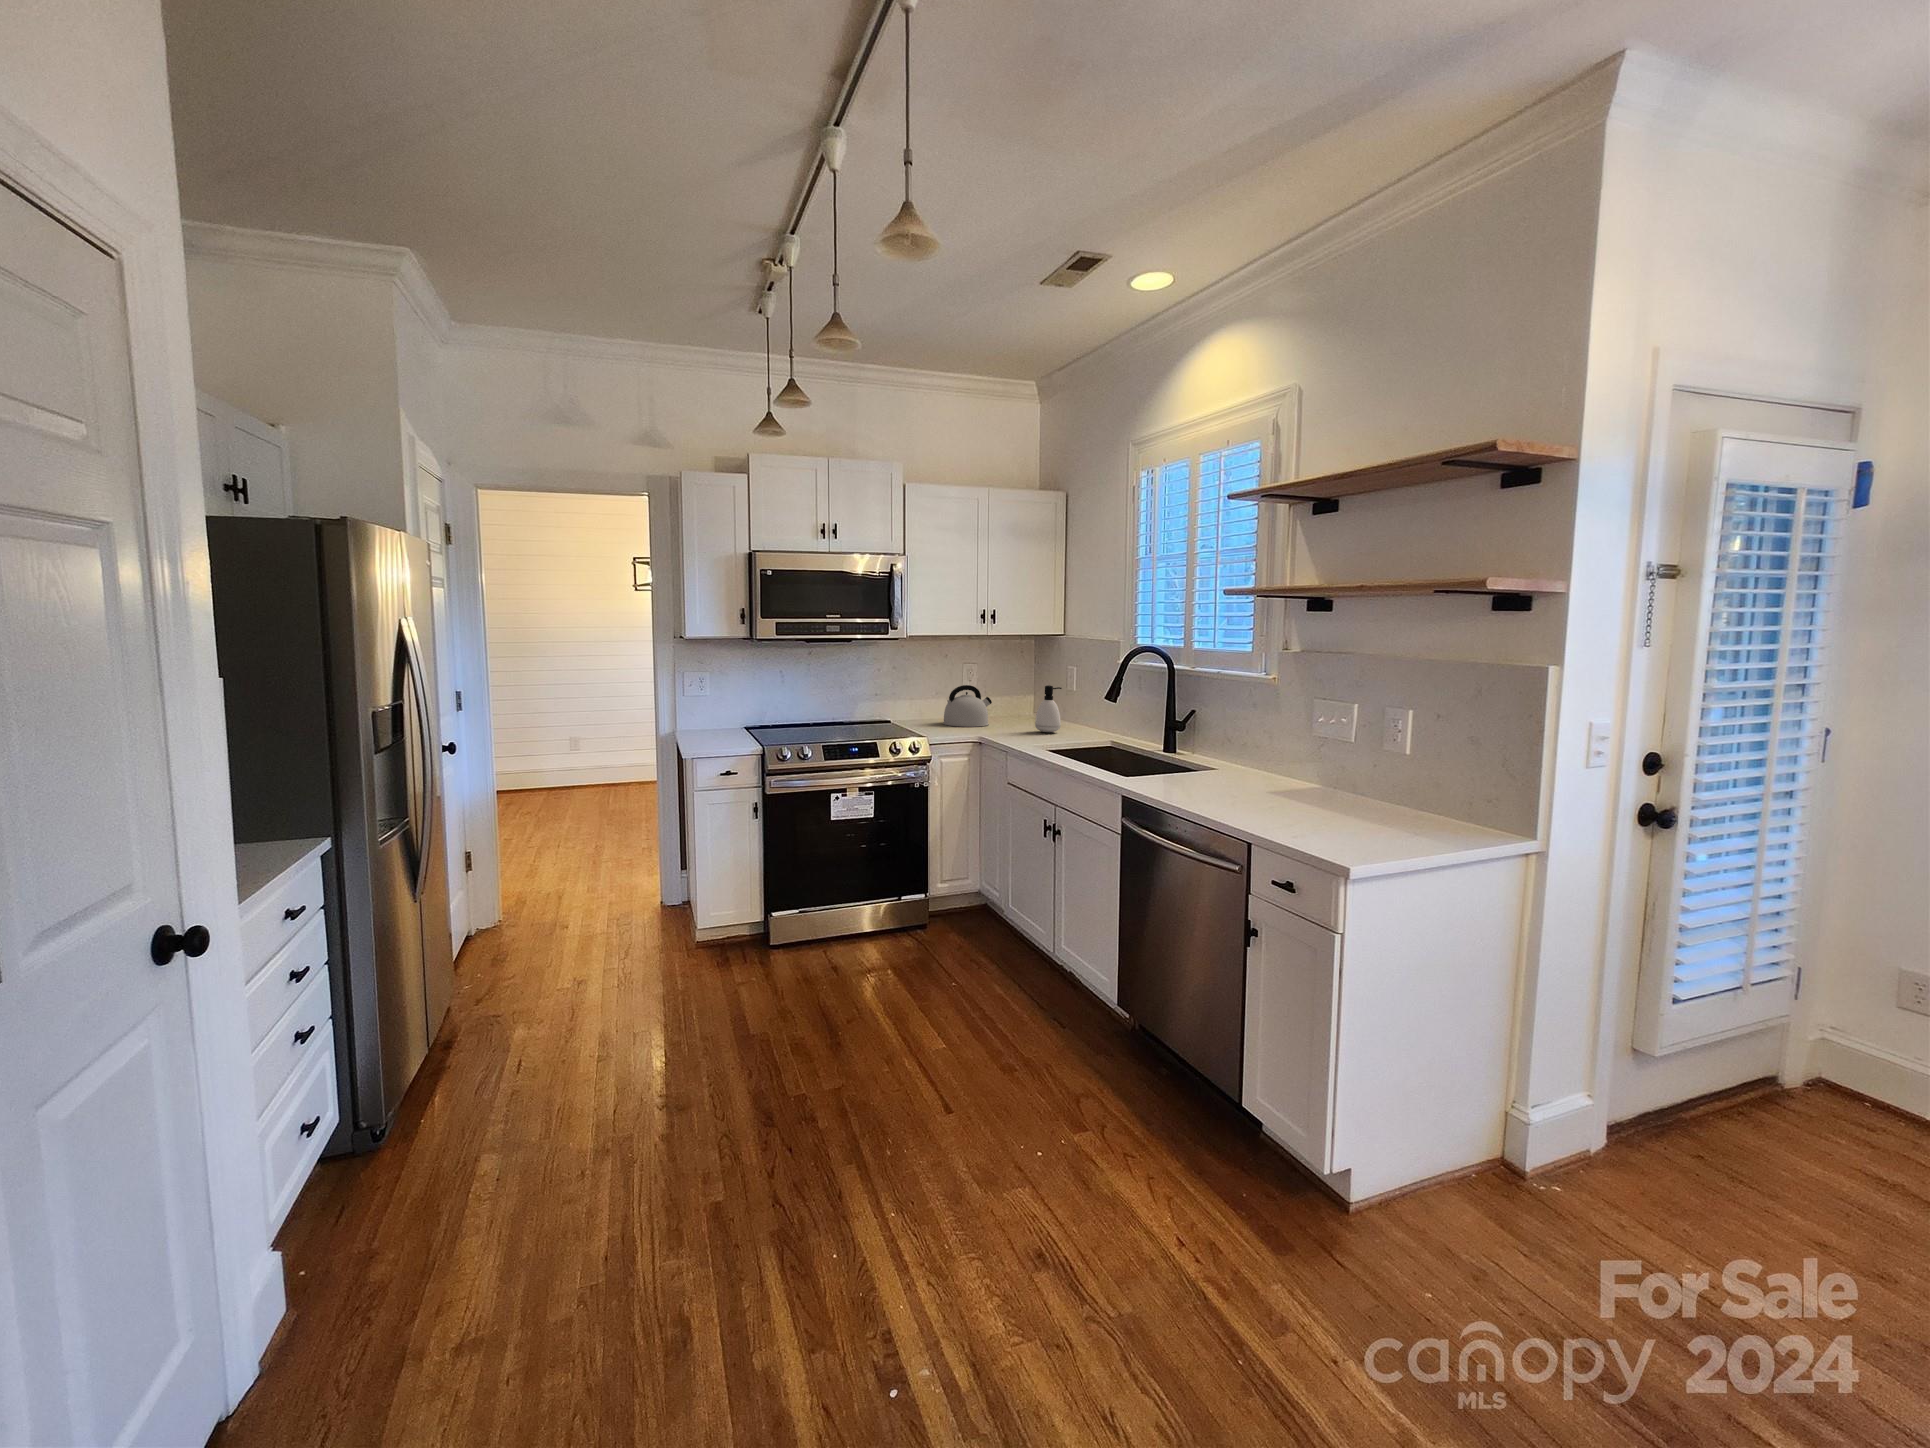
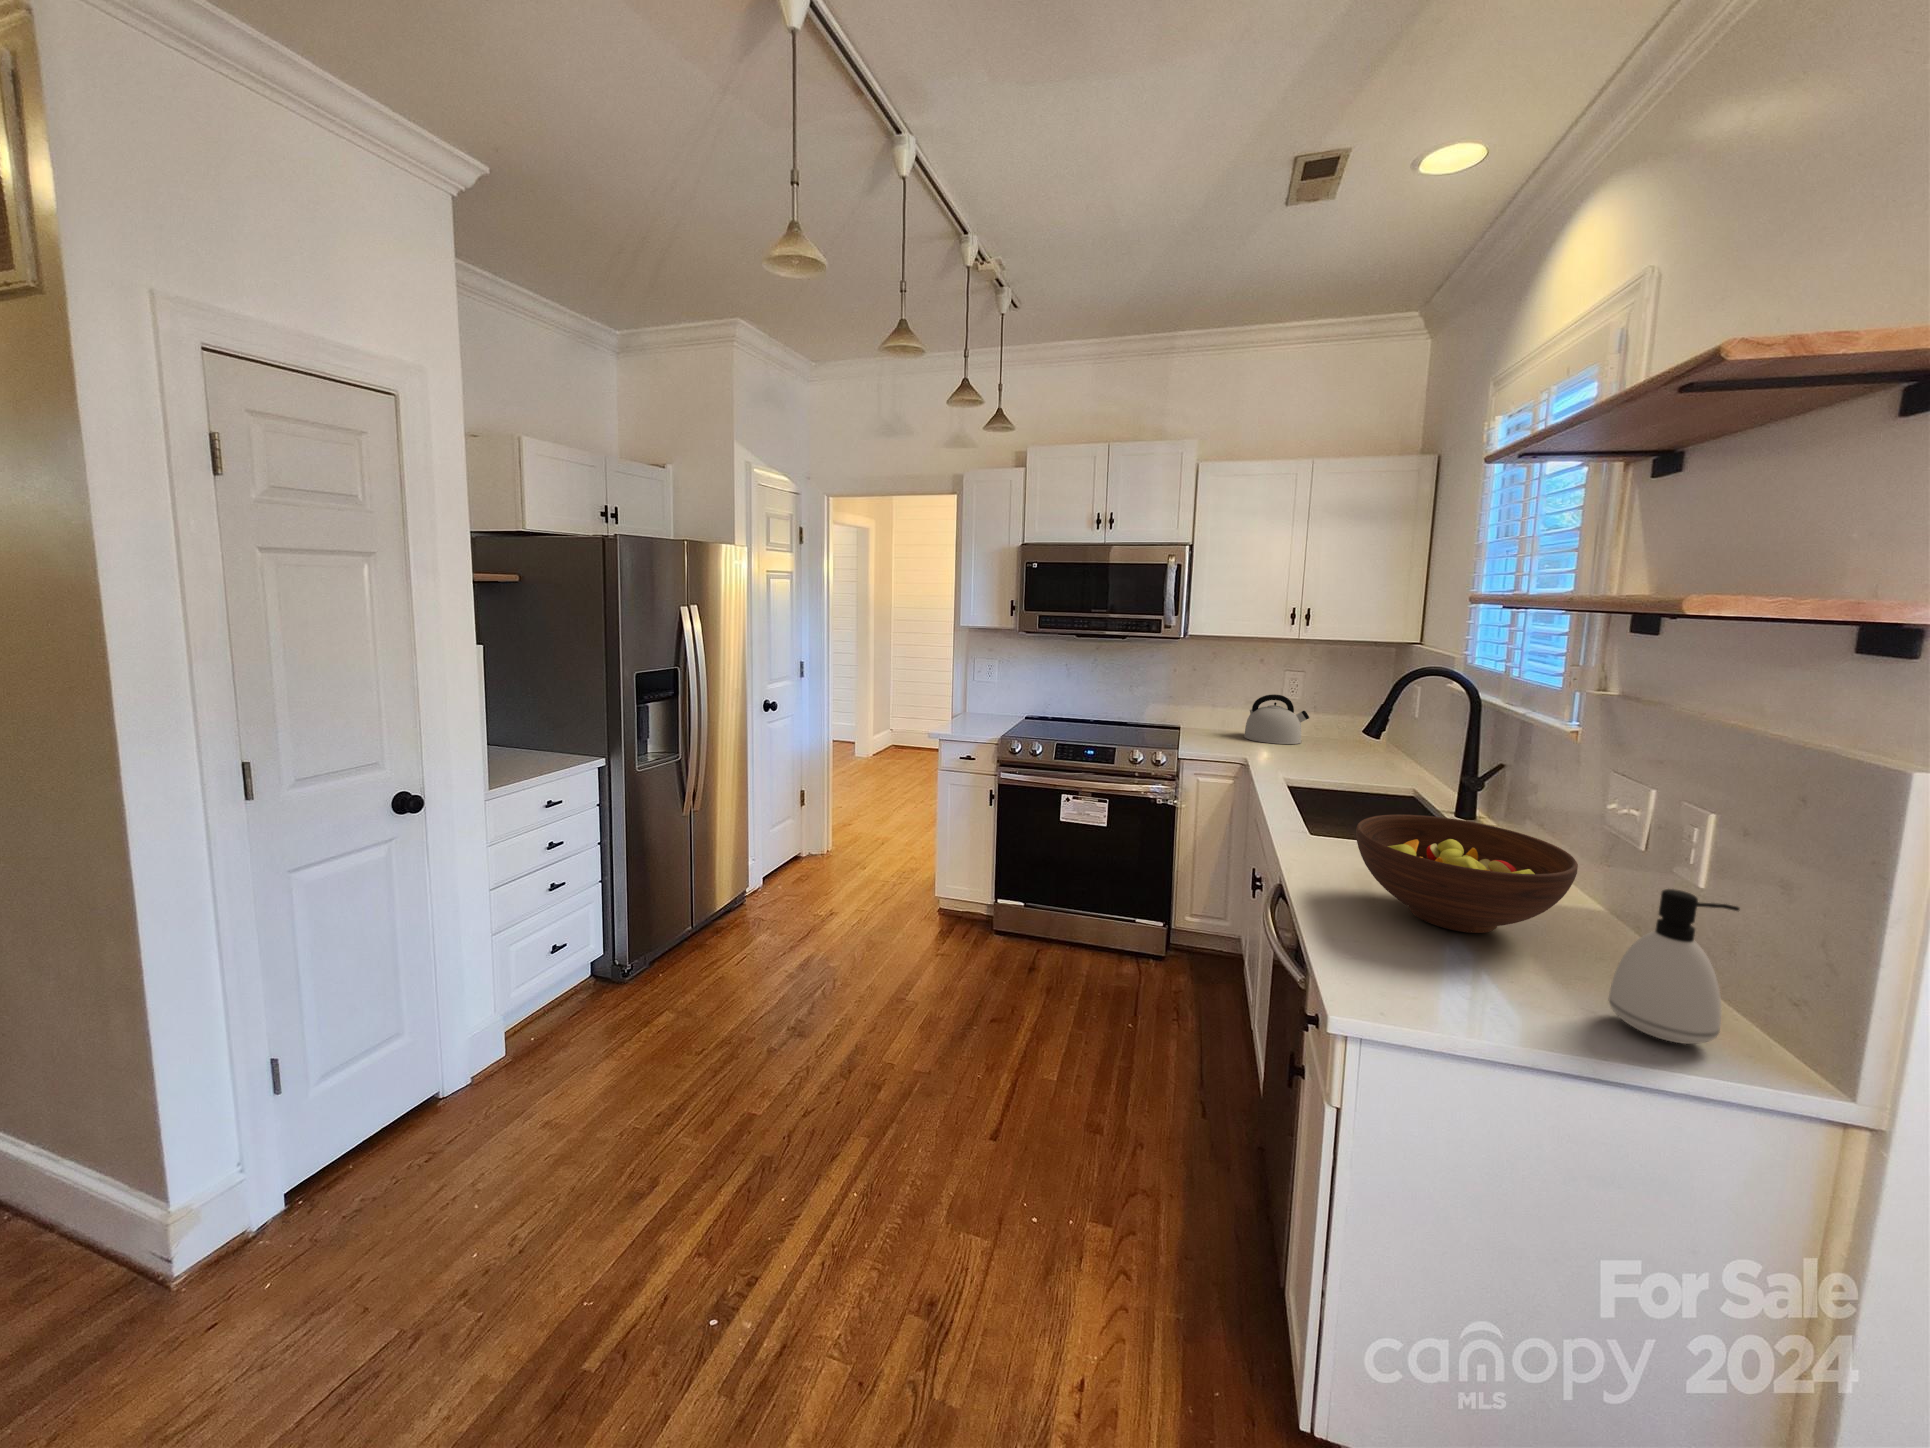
soap dispenser: present [1035,685,1062,732] -> present [1609,889,1739,1044]
fruit bowl: none [1217,738,1349,806] -> present [1356,815,1578,933]

